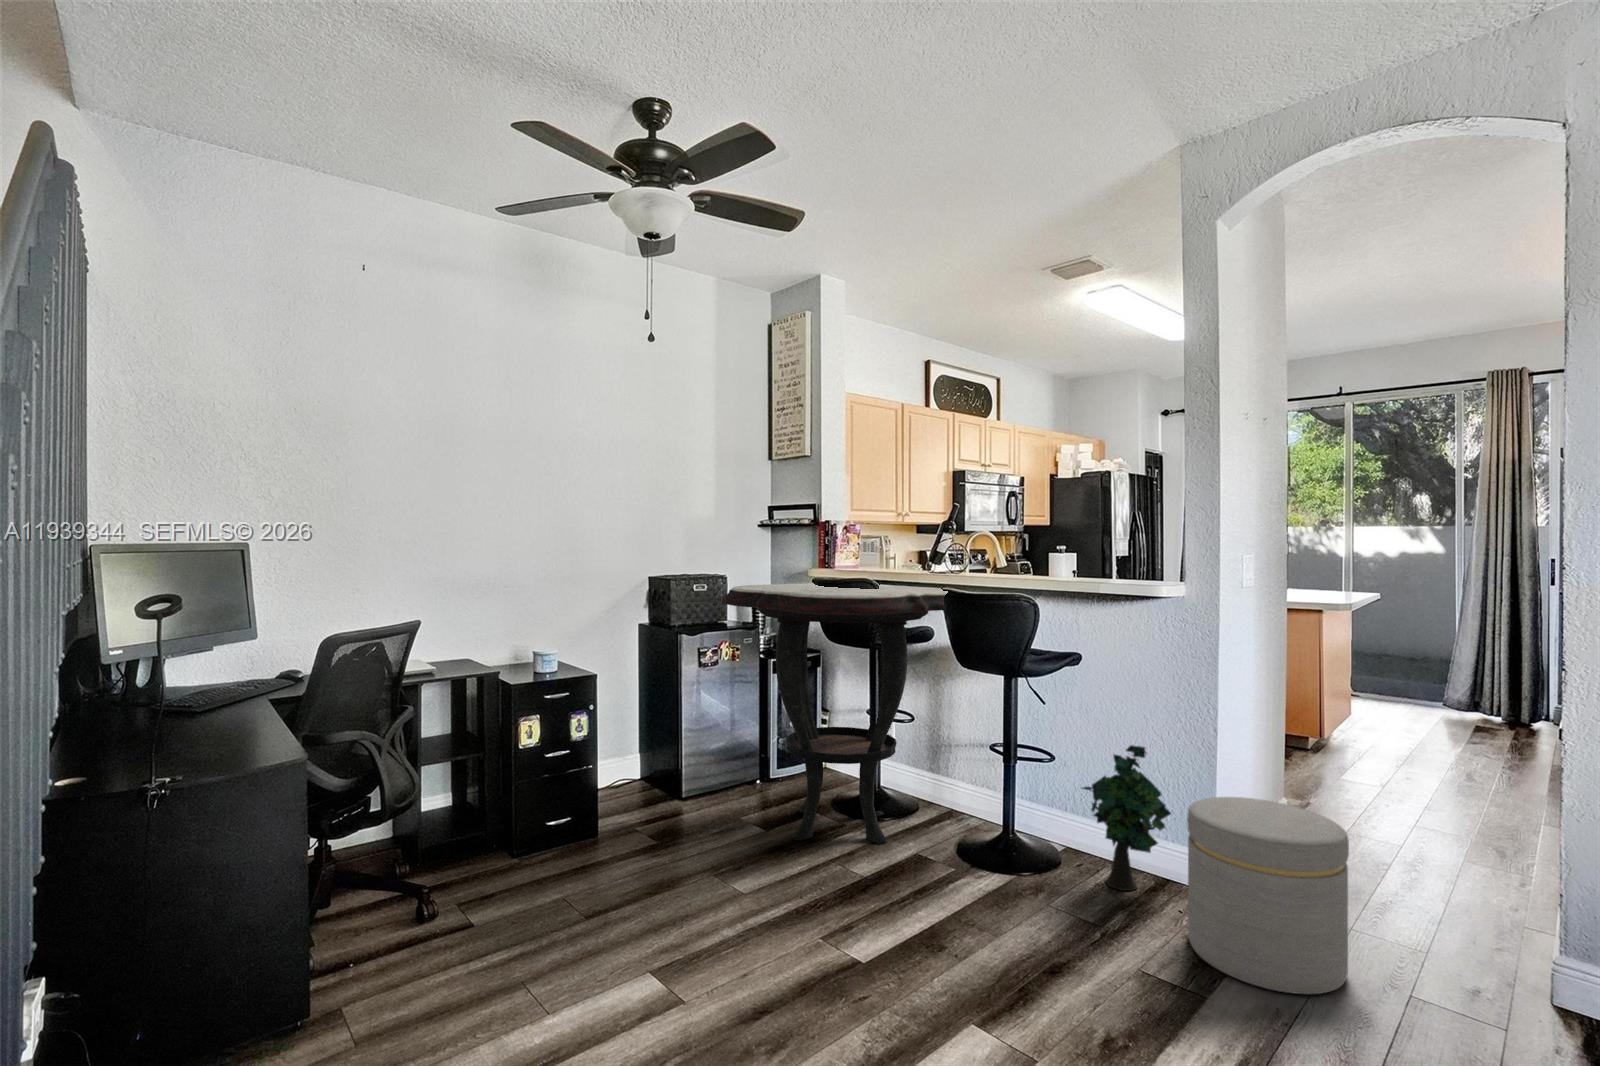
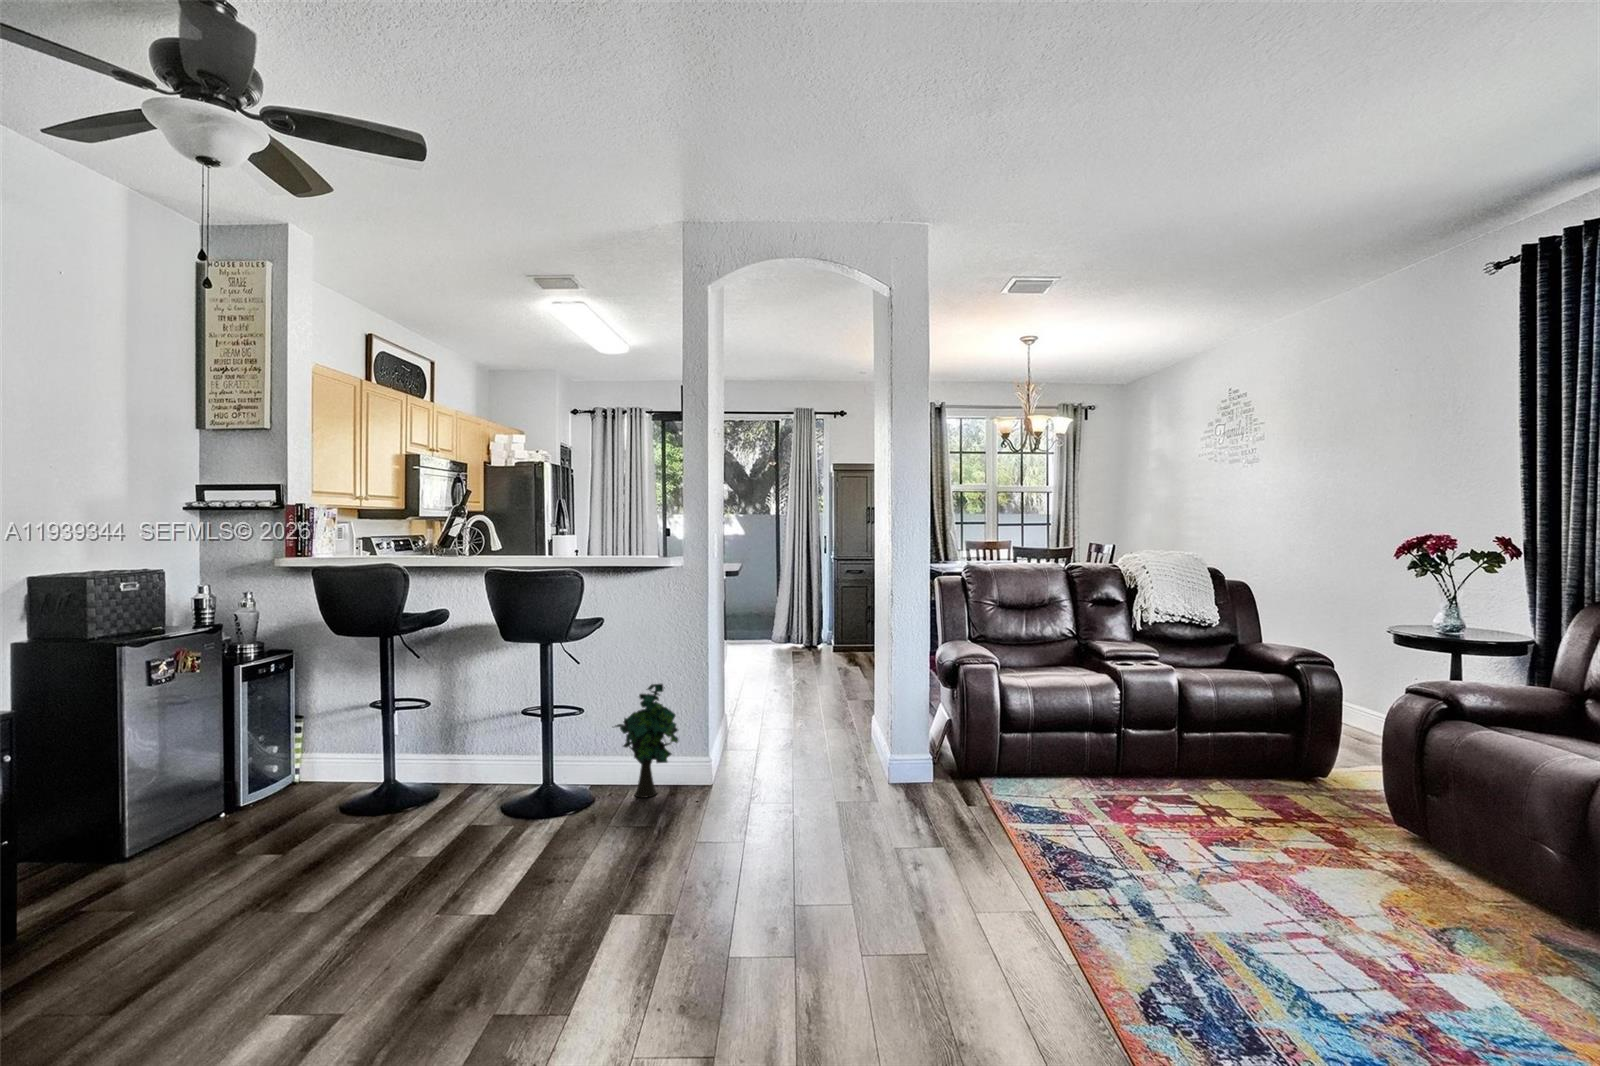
side table: present [721,583,948,844] -> none [205,572,501,851]
ottoman: present [1187,797,1349,994] -> none [707,703,800,823]

